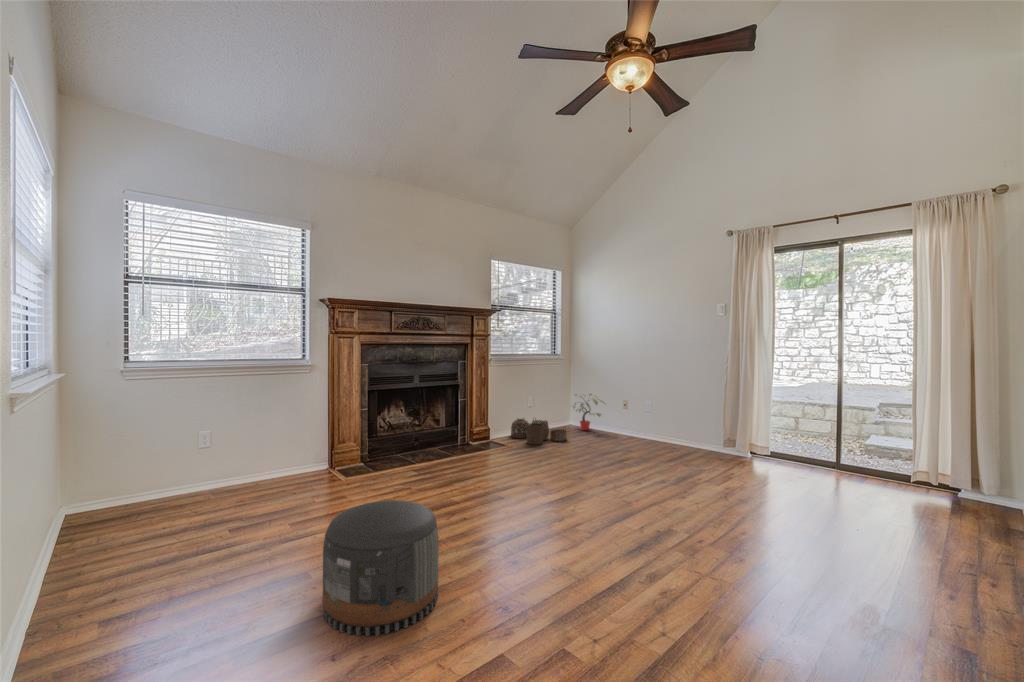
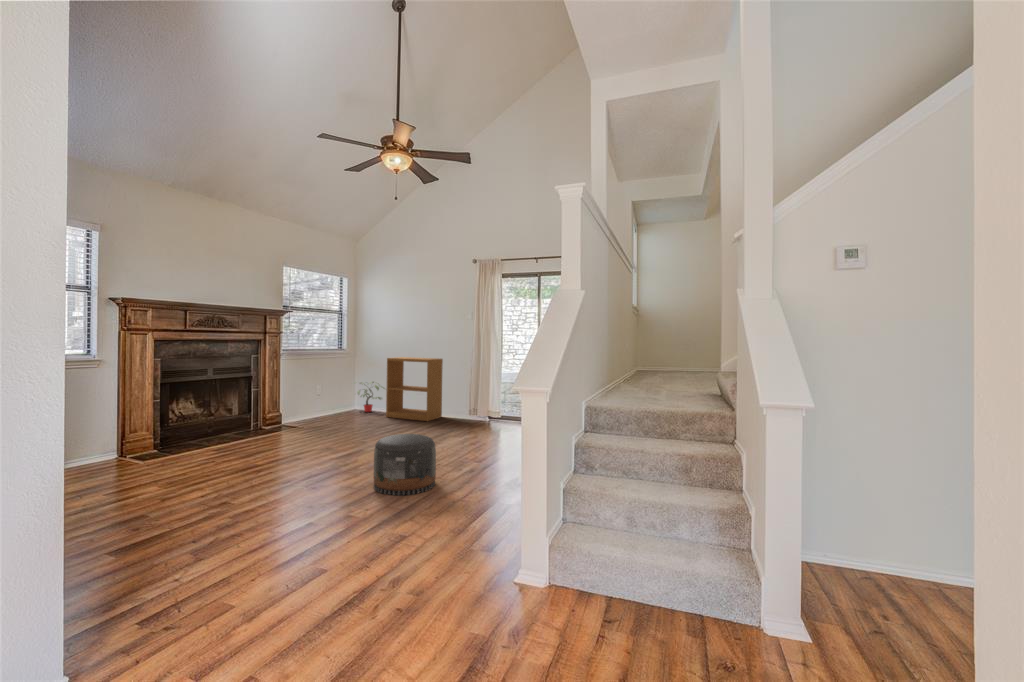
bookshelf: none [607,365,681,451] -> present [386,357,443,421]
woven basket: present [511,419,567,444] -> none [301,403,353,425]
pouf: present [323,500,439,636] -> present [374,434,436,495]

